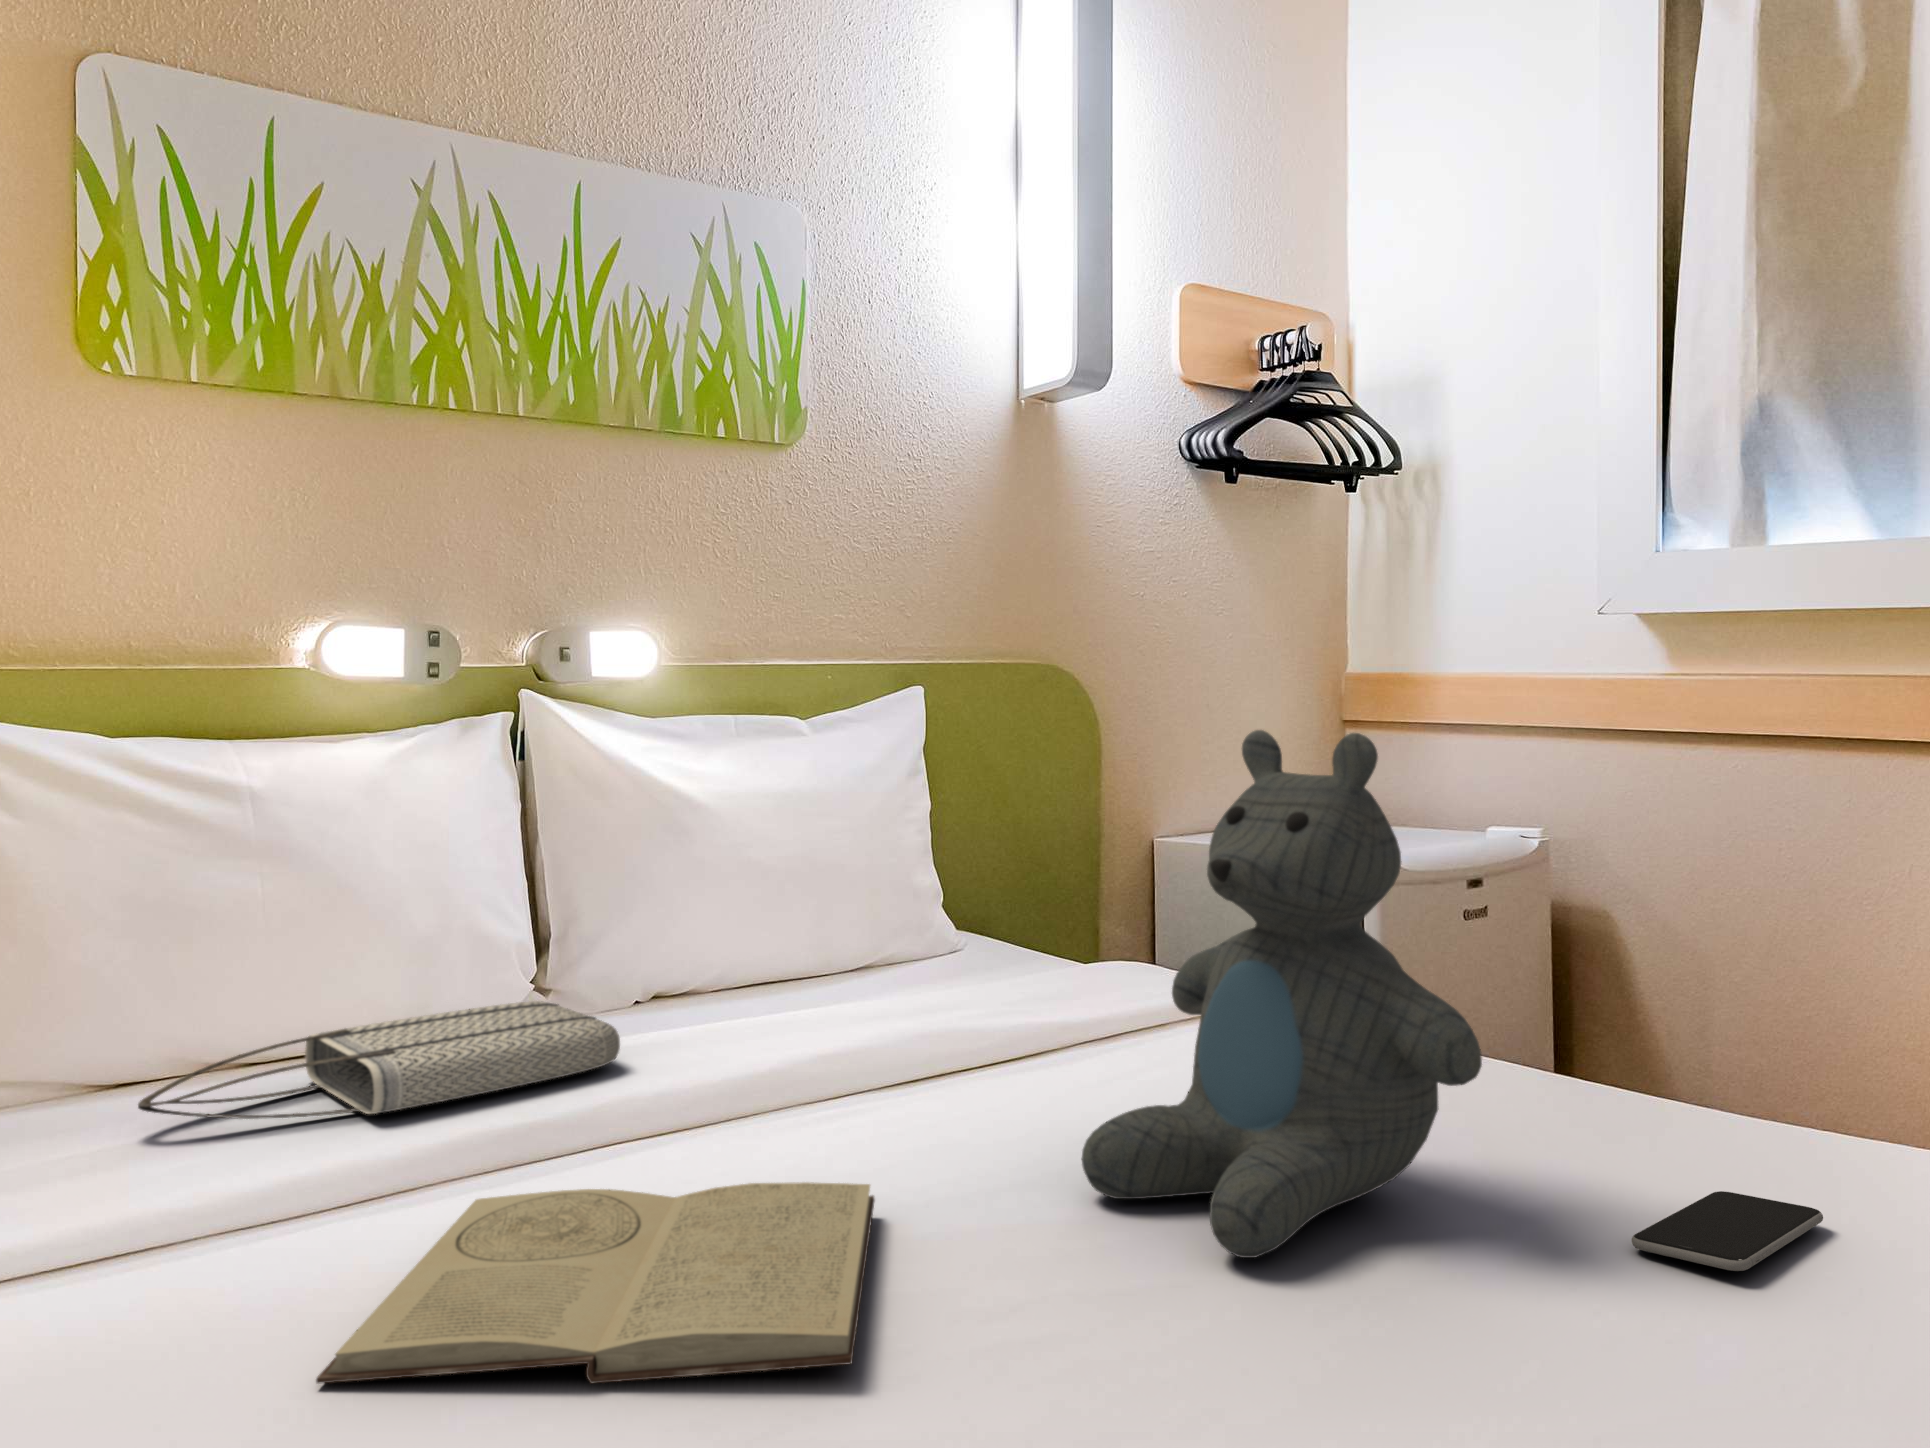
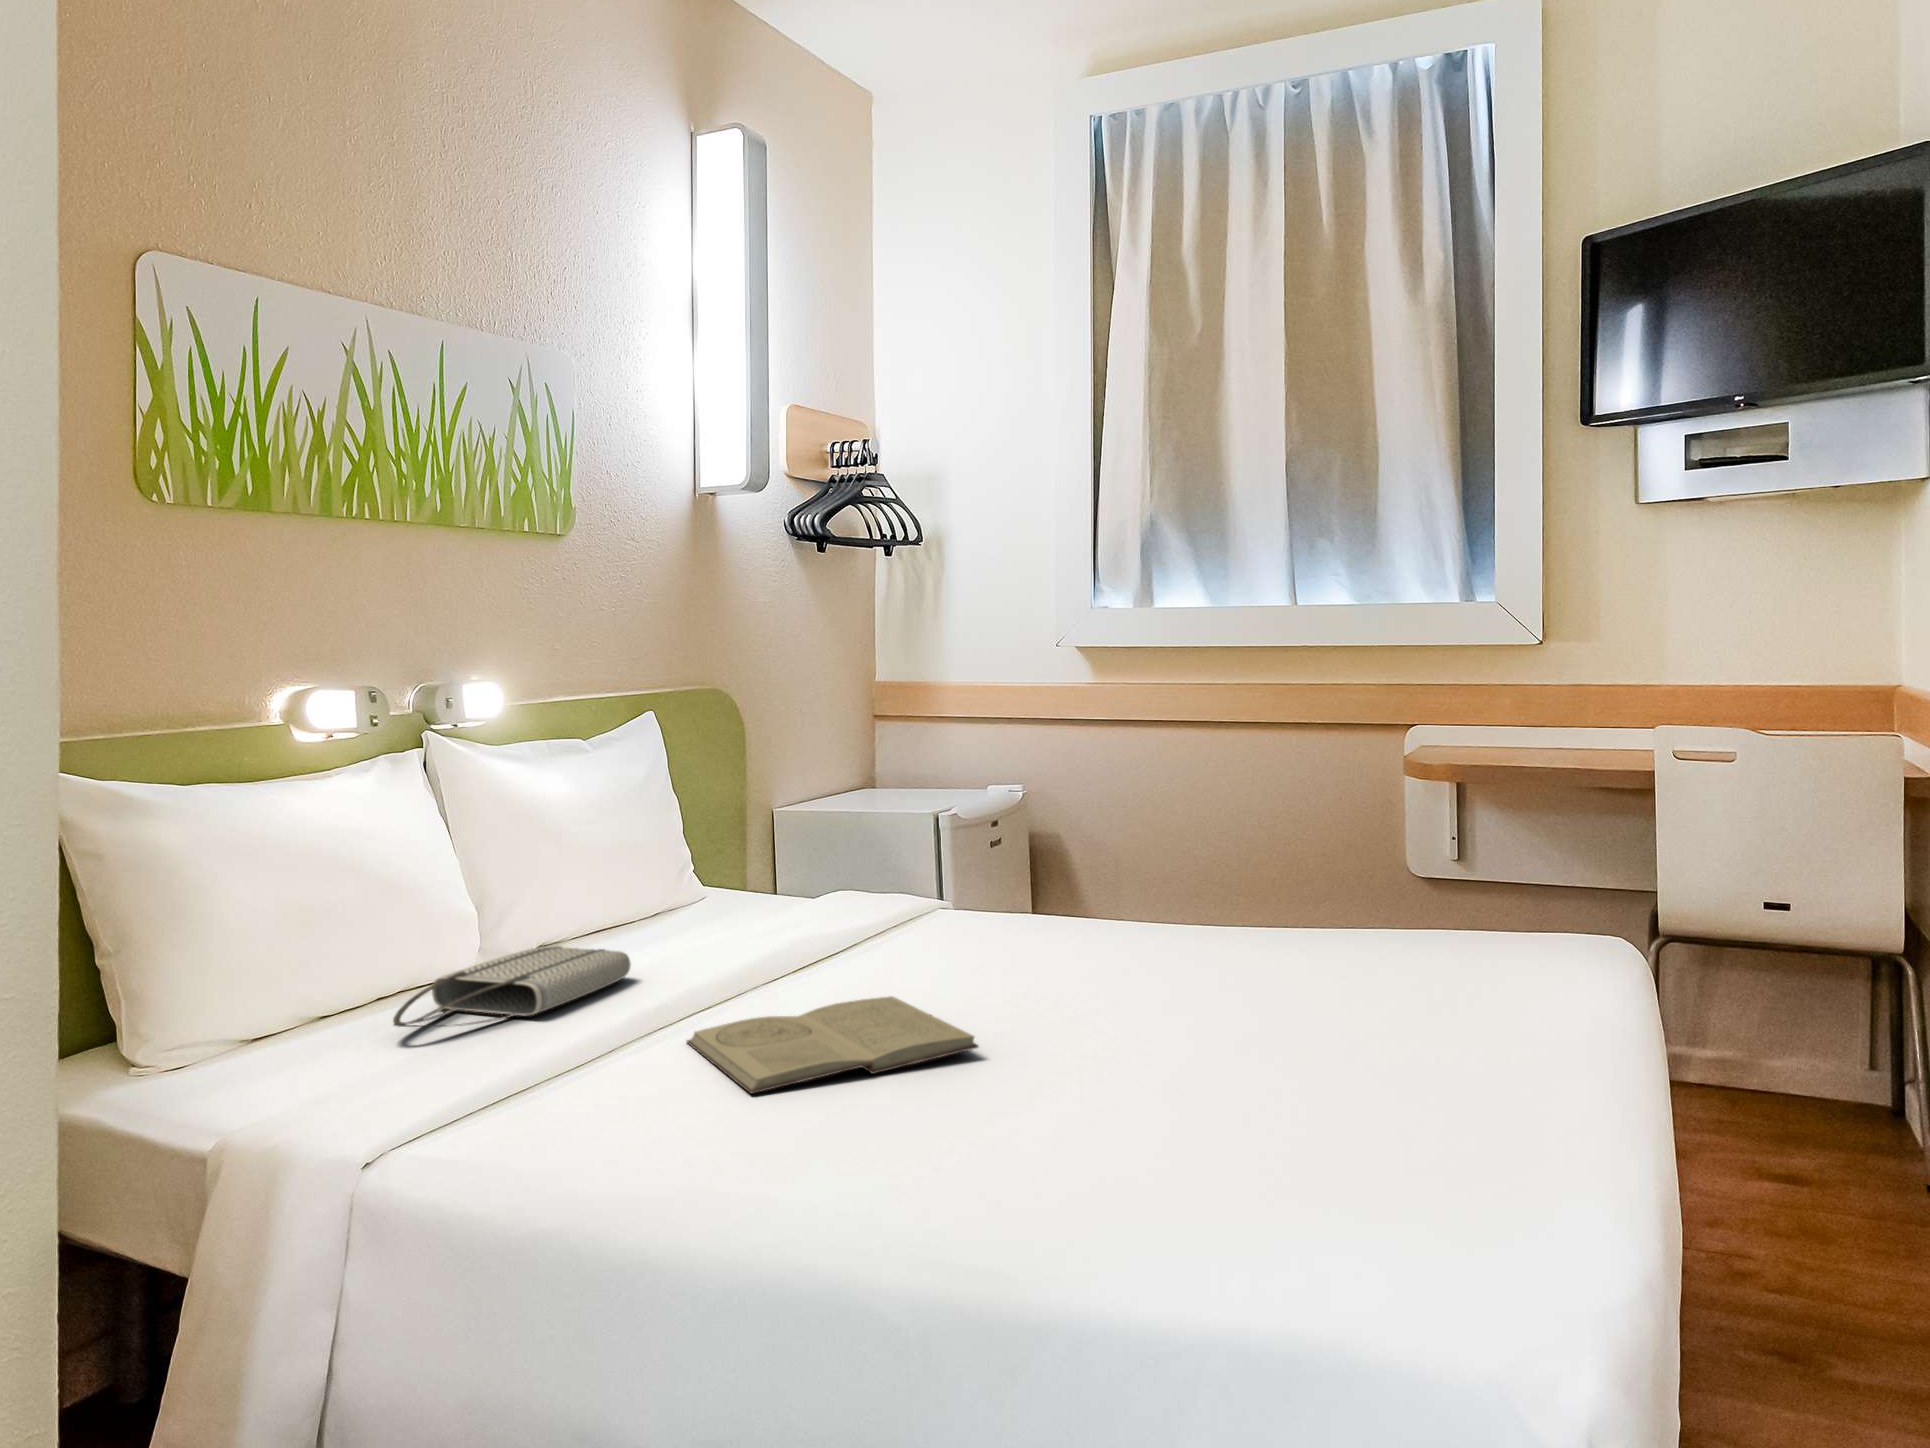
teddy bear: present [1082,730,1482,1258] -> none [977,748,1164,1000]
smartphone: present [1631,1191,1823,1271] -> none [1221,953,1284,977]

